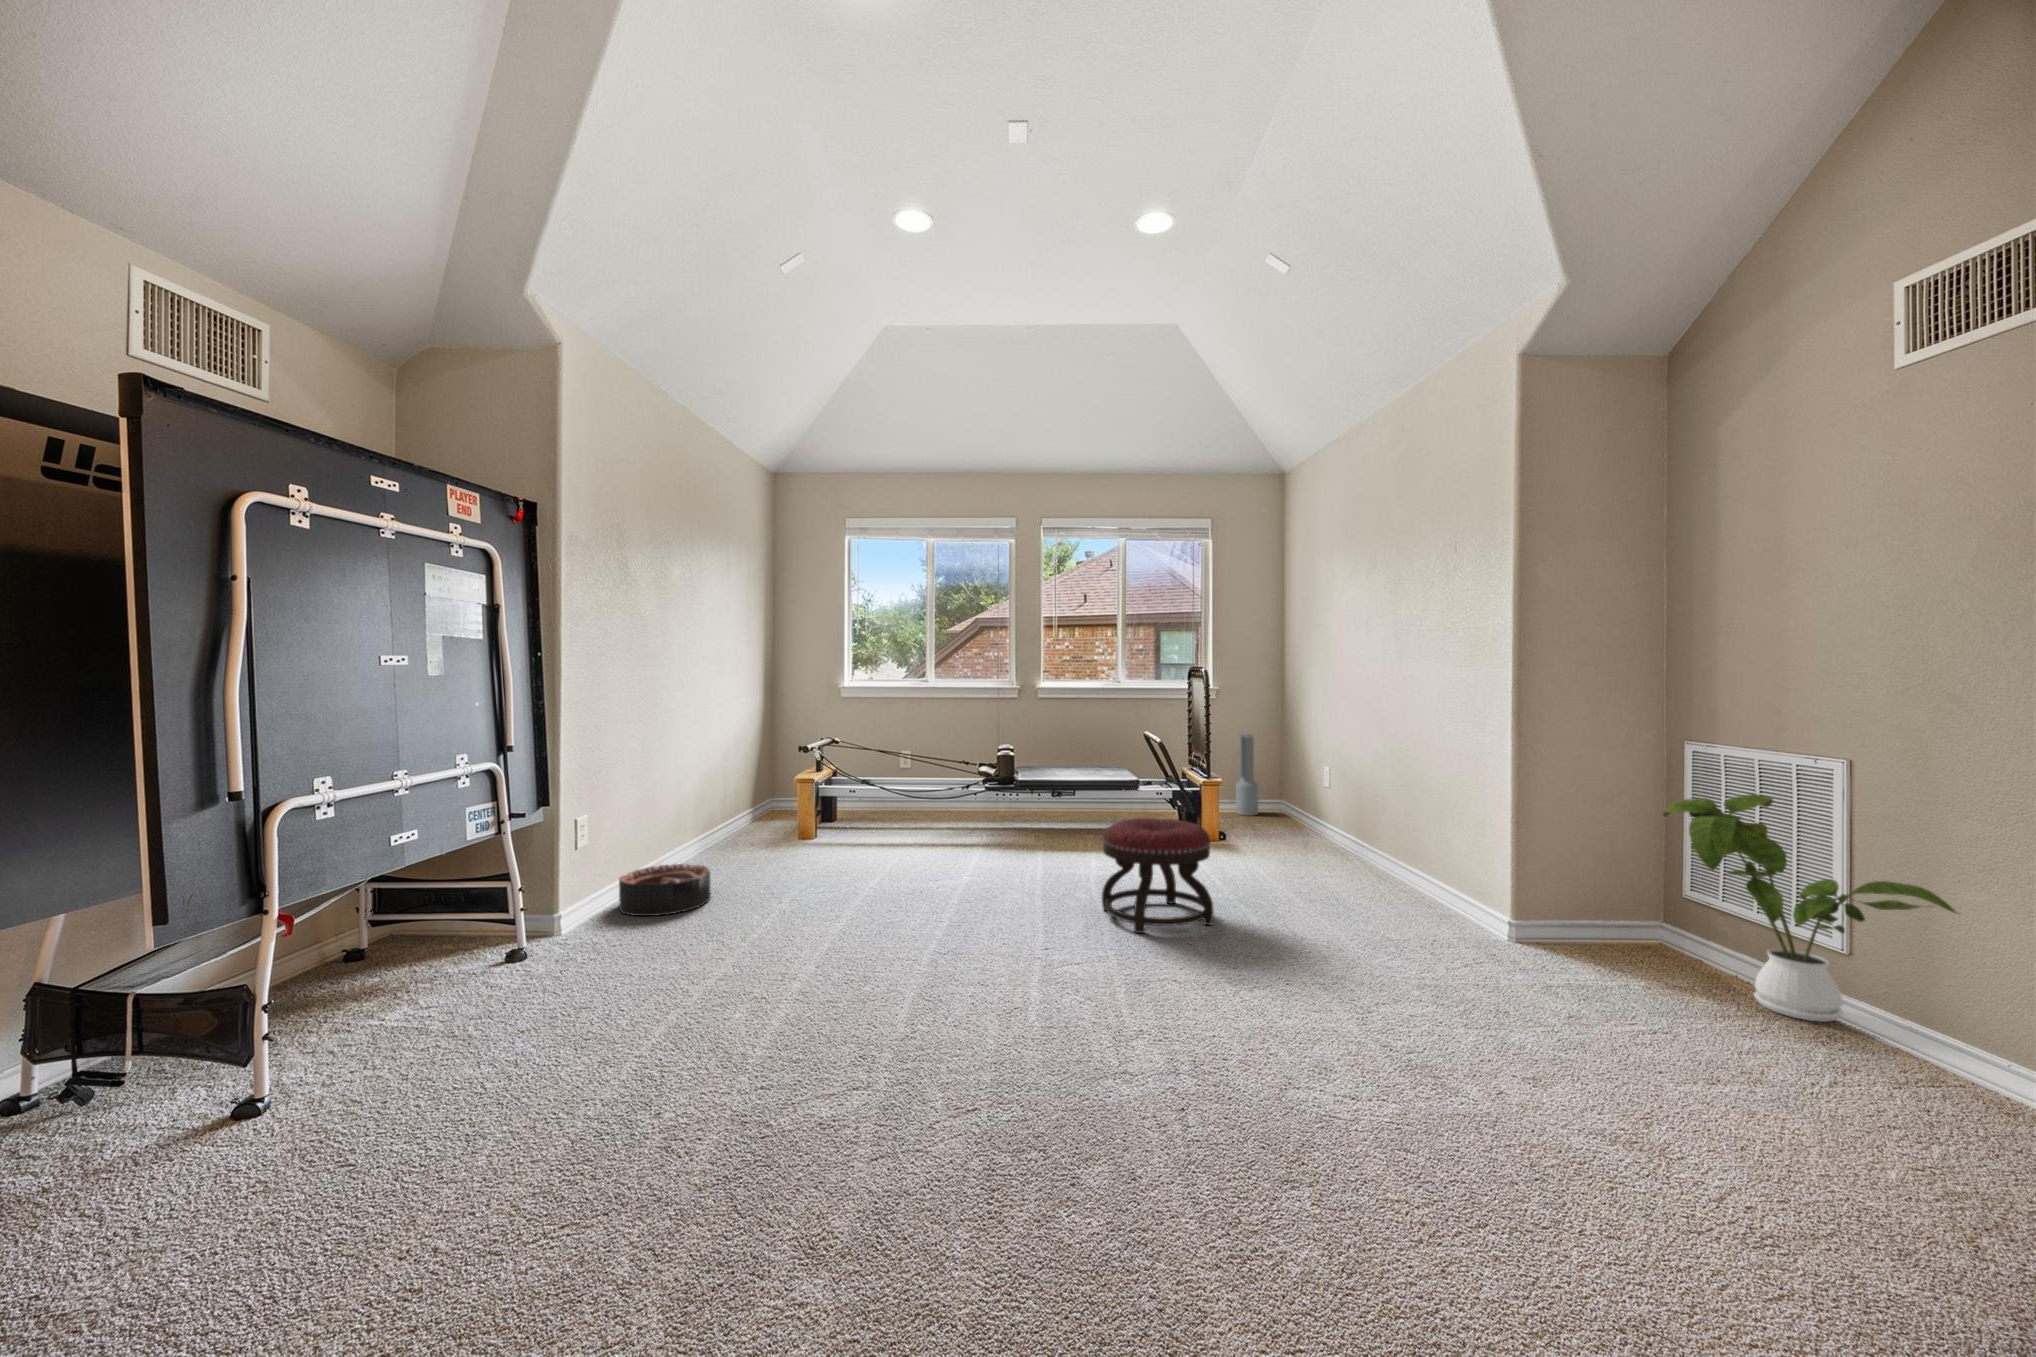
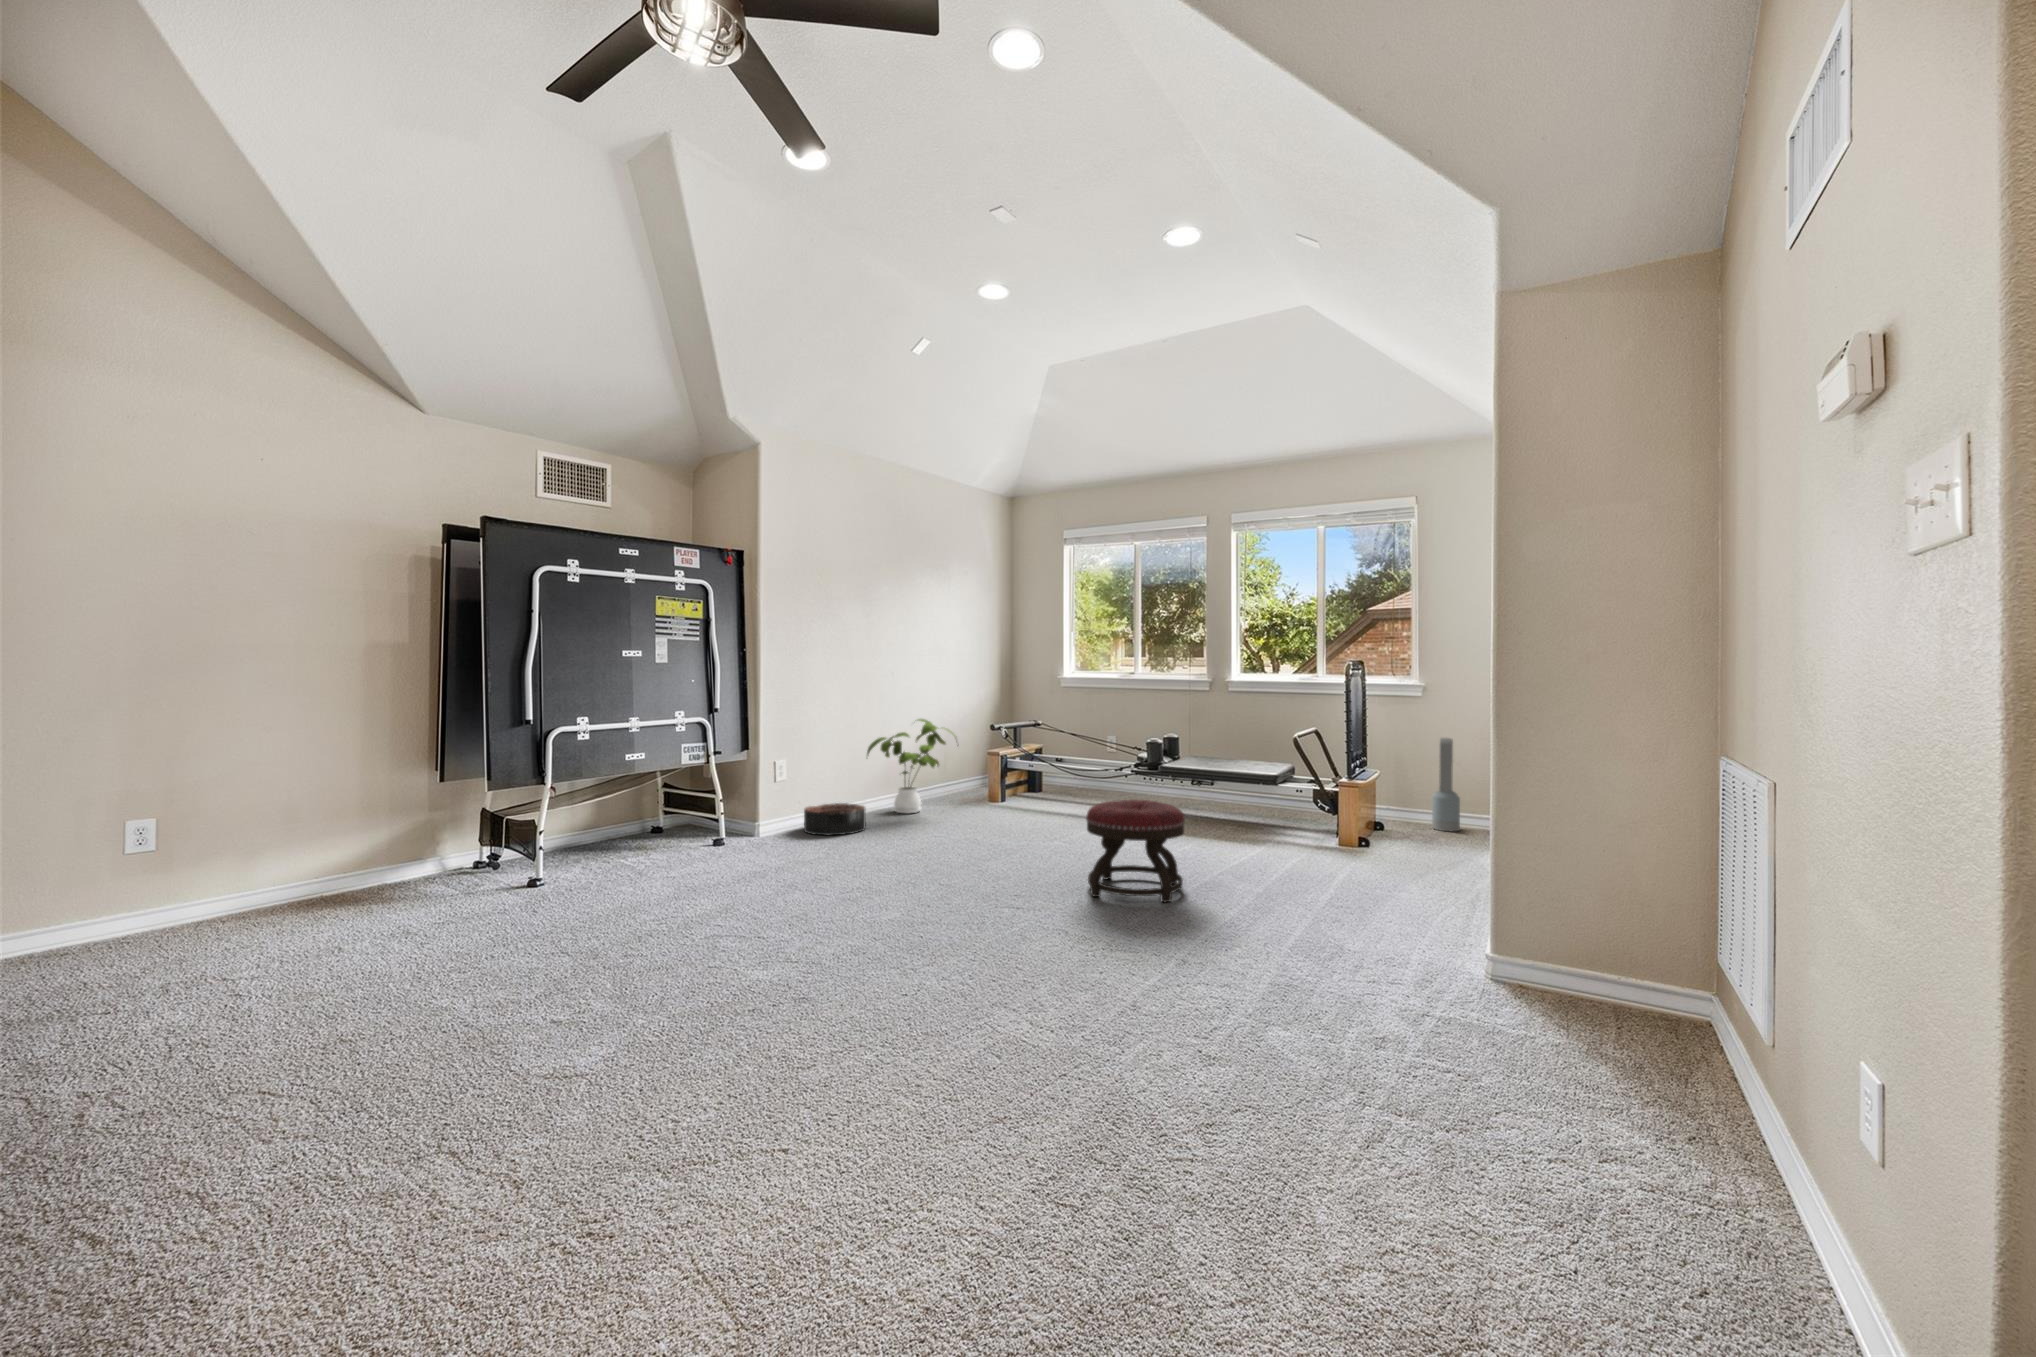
house plant: present [1663,794,1957,1022] -> present [867,719,953,814]

